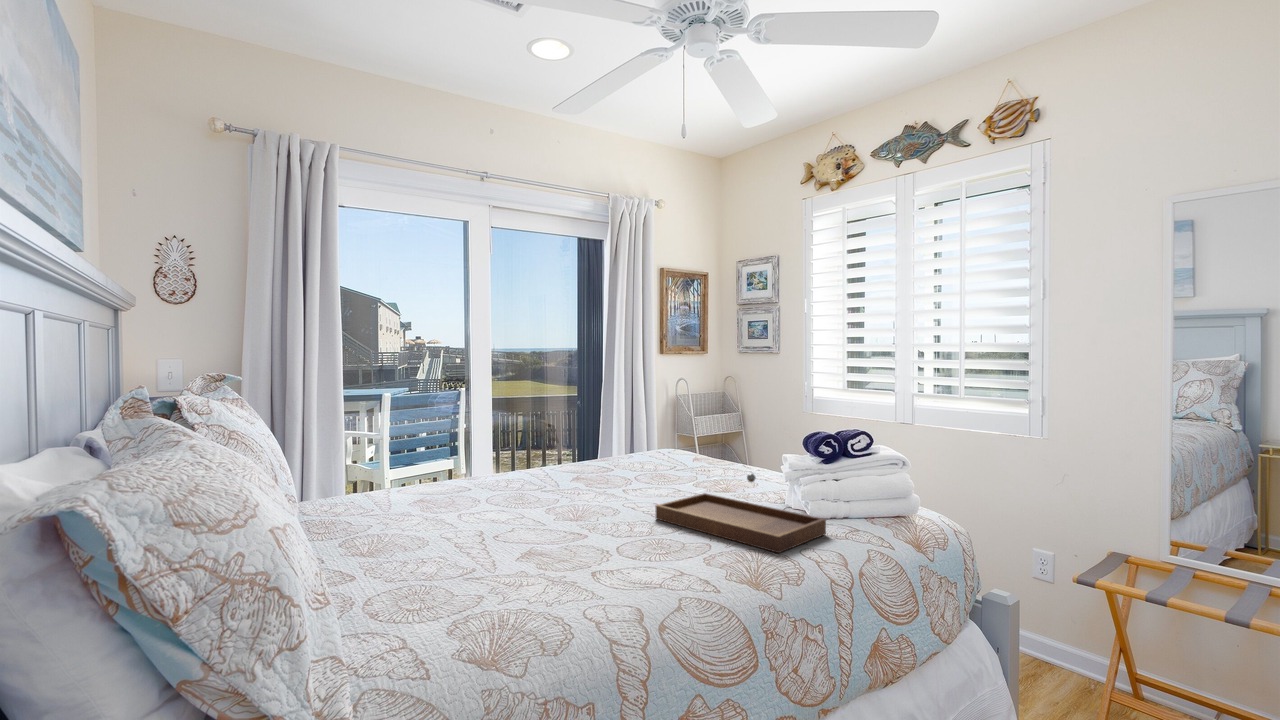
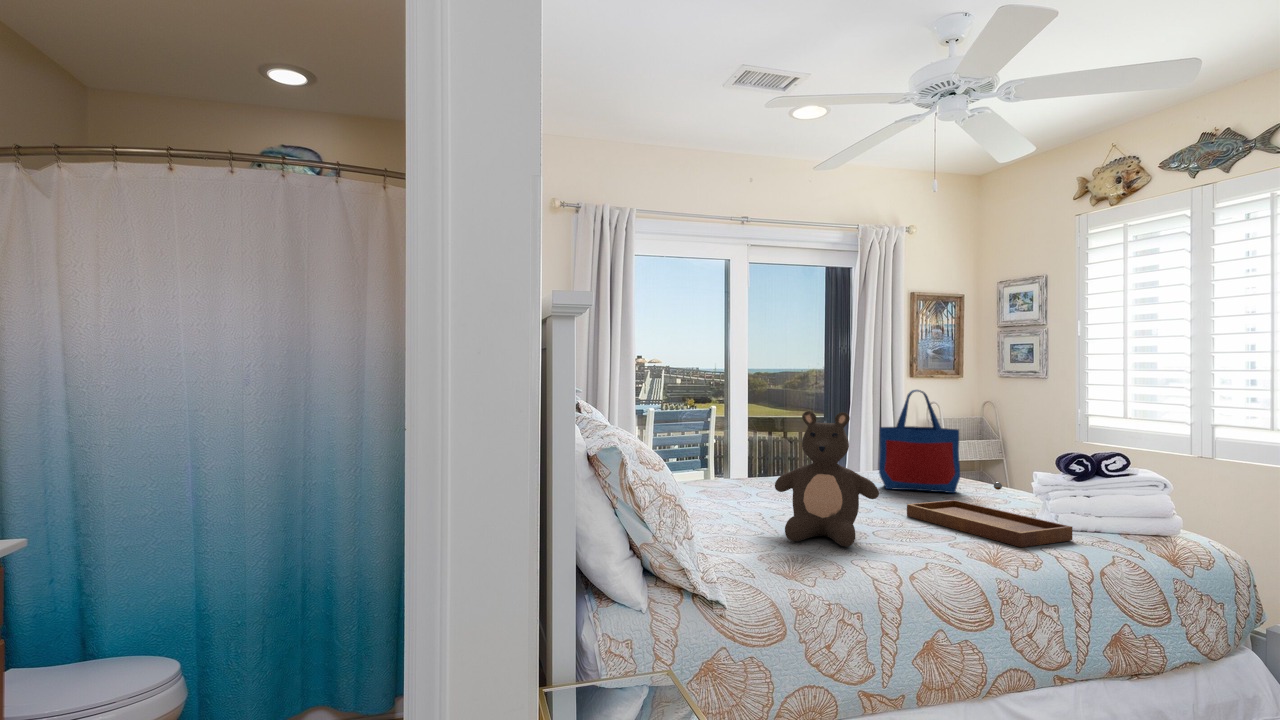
tote bag: none [627,368,709,481] -> present [879,390,960,493]
teddy bear: none [489,403,622,586] -> present [775,411,879,547]

